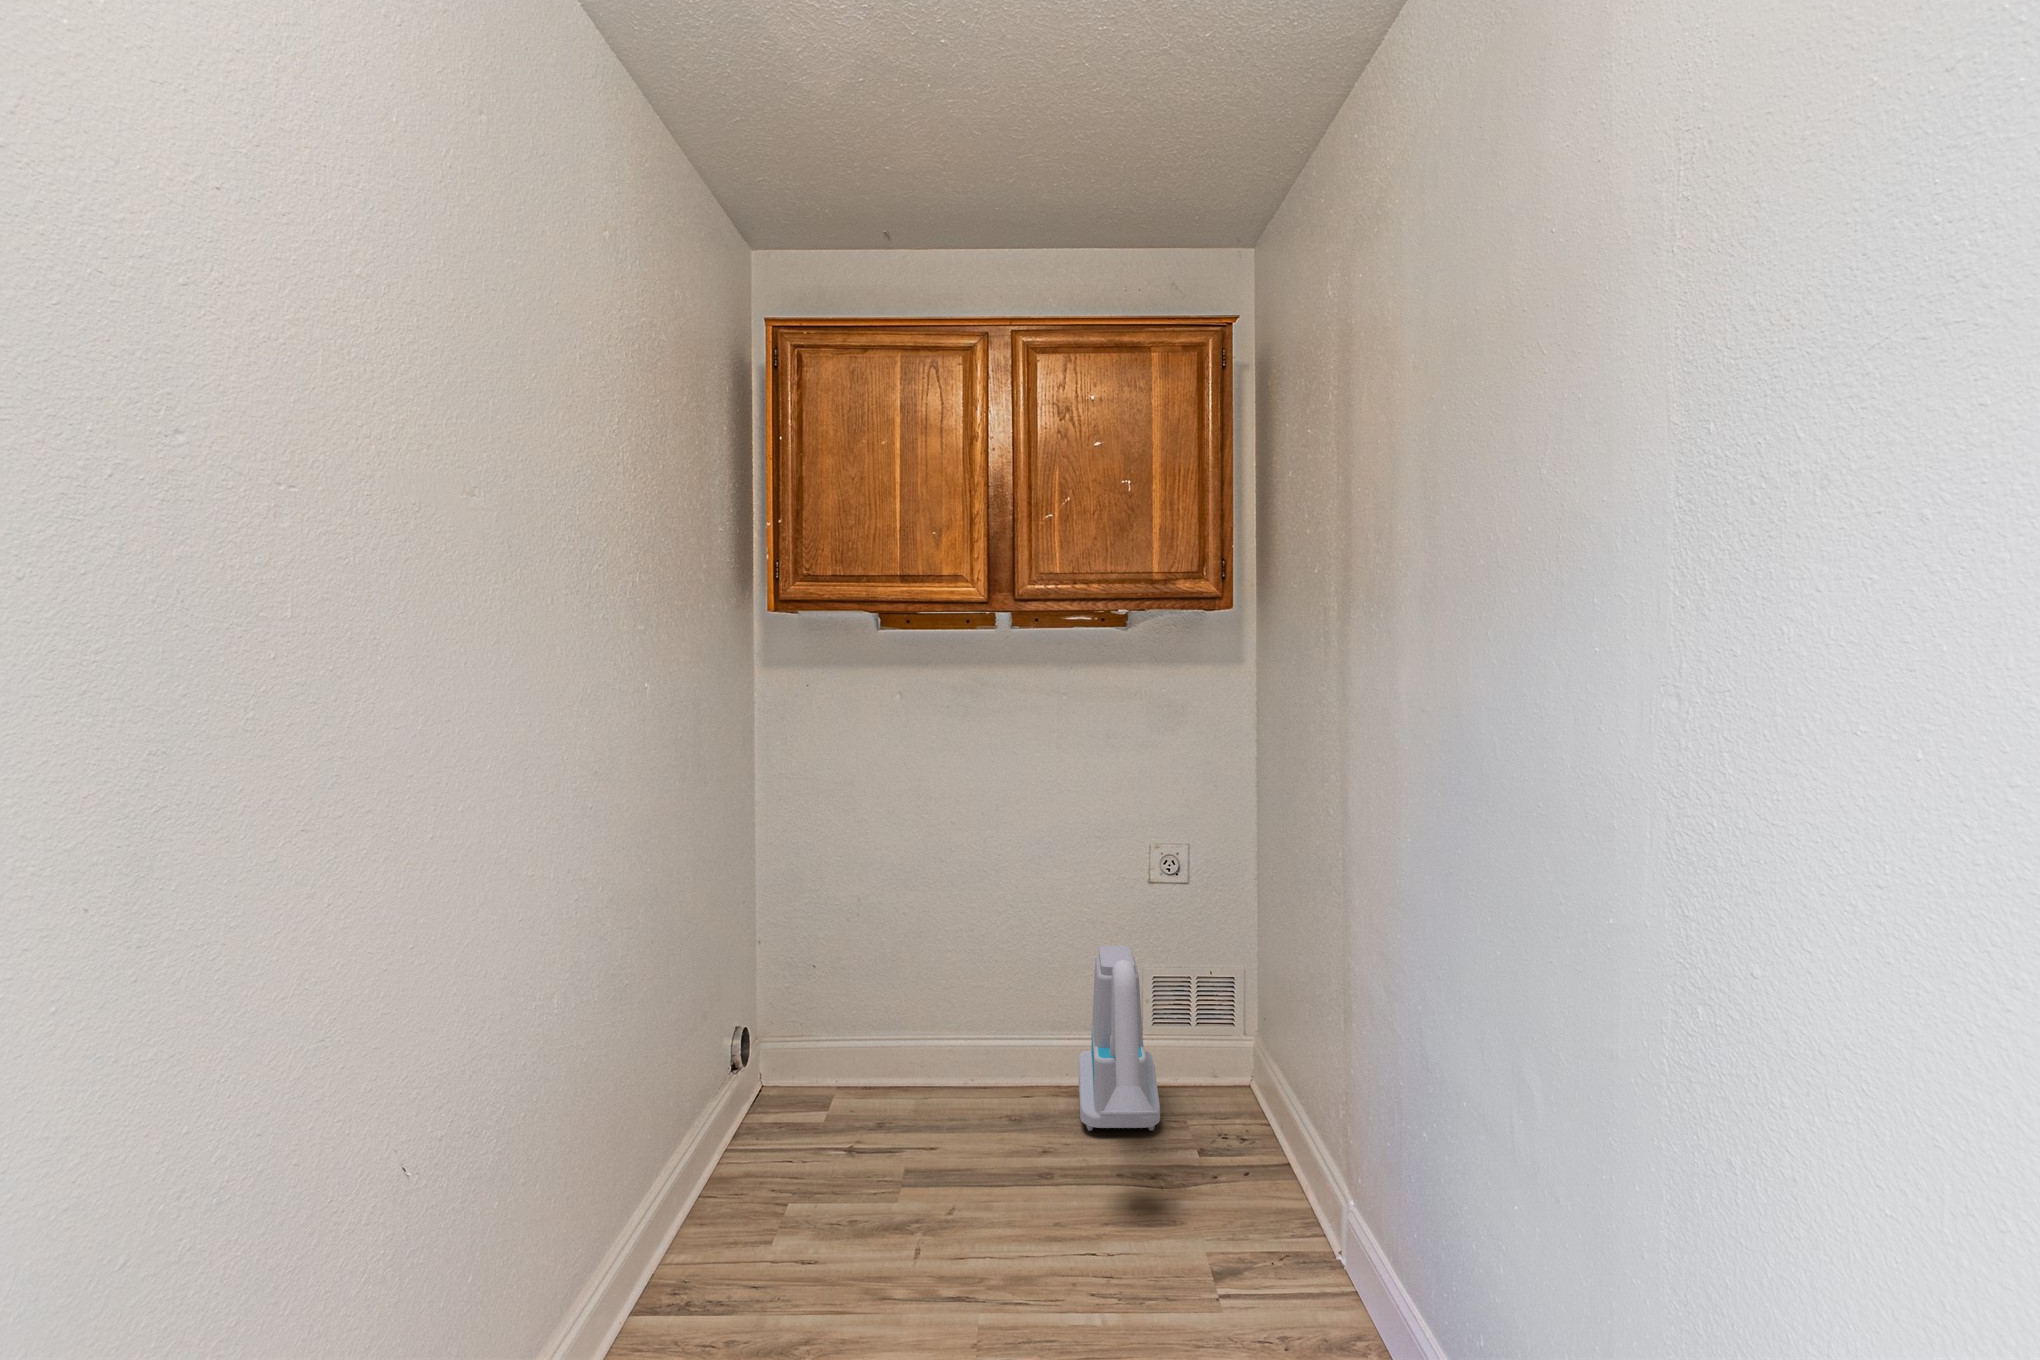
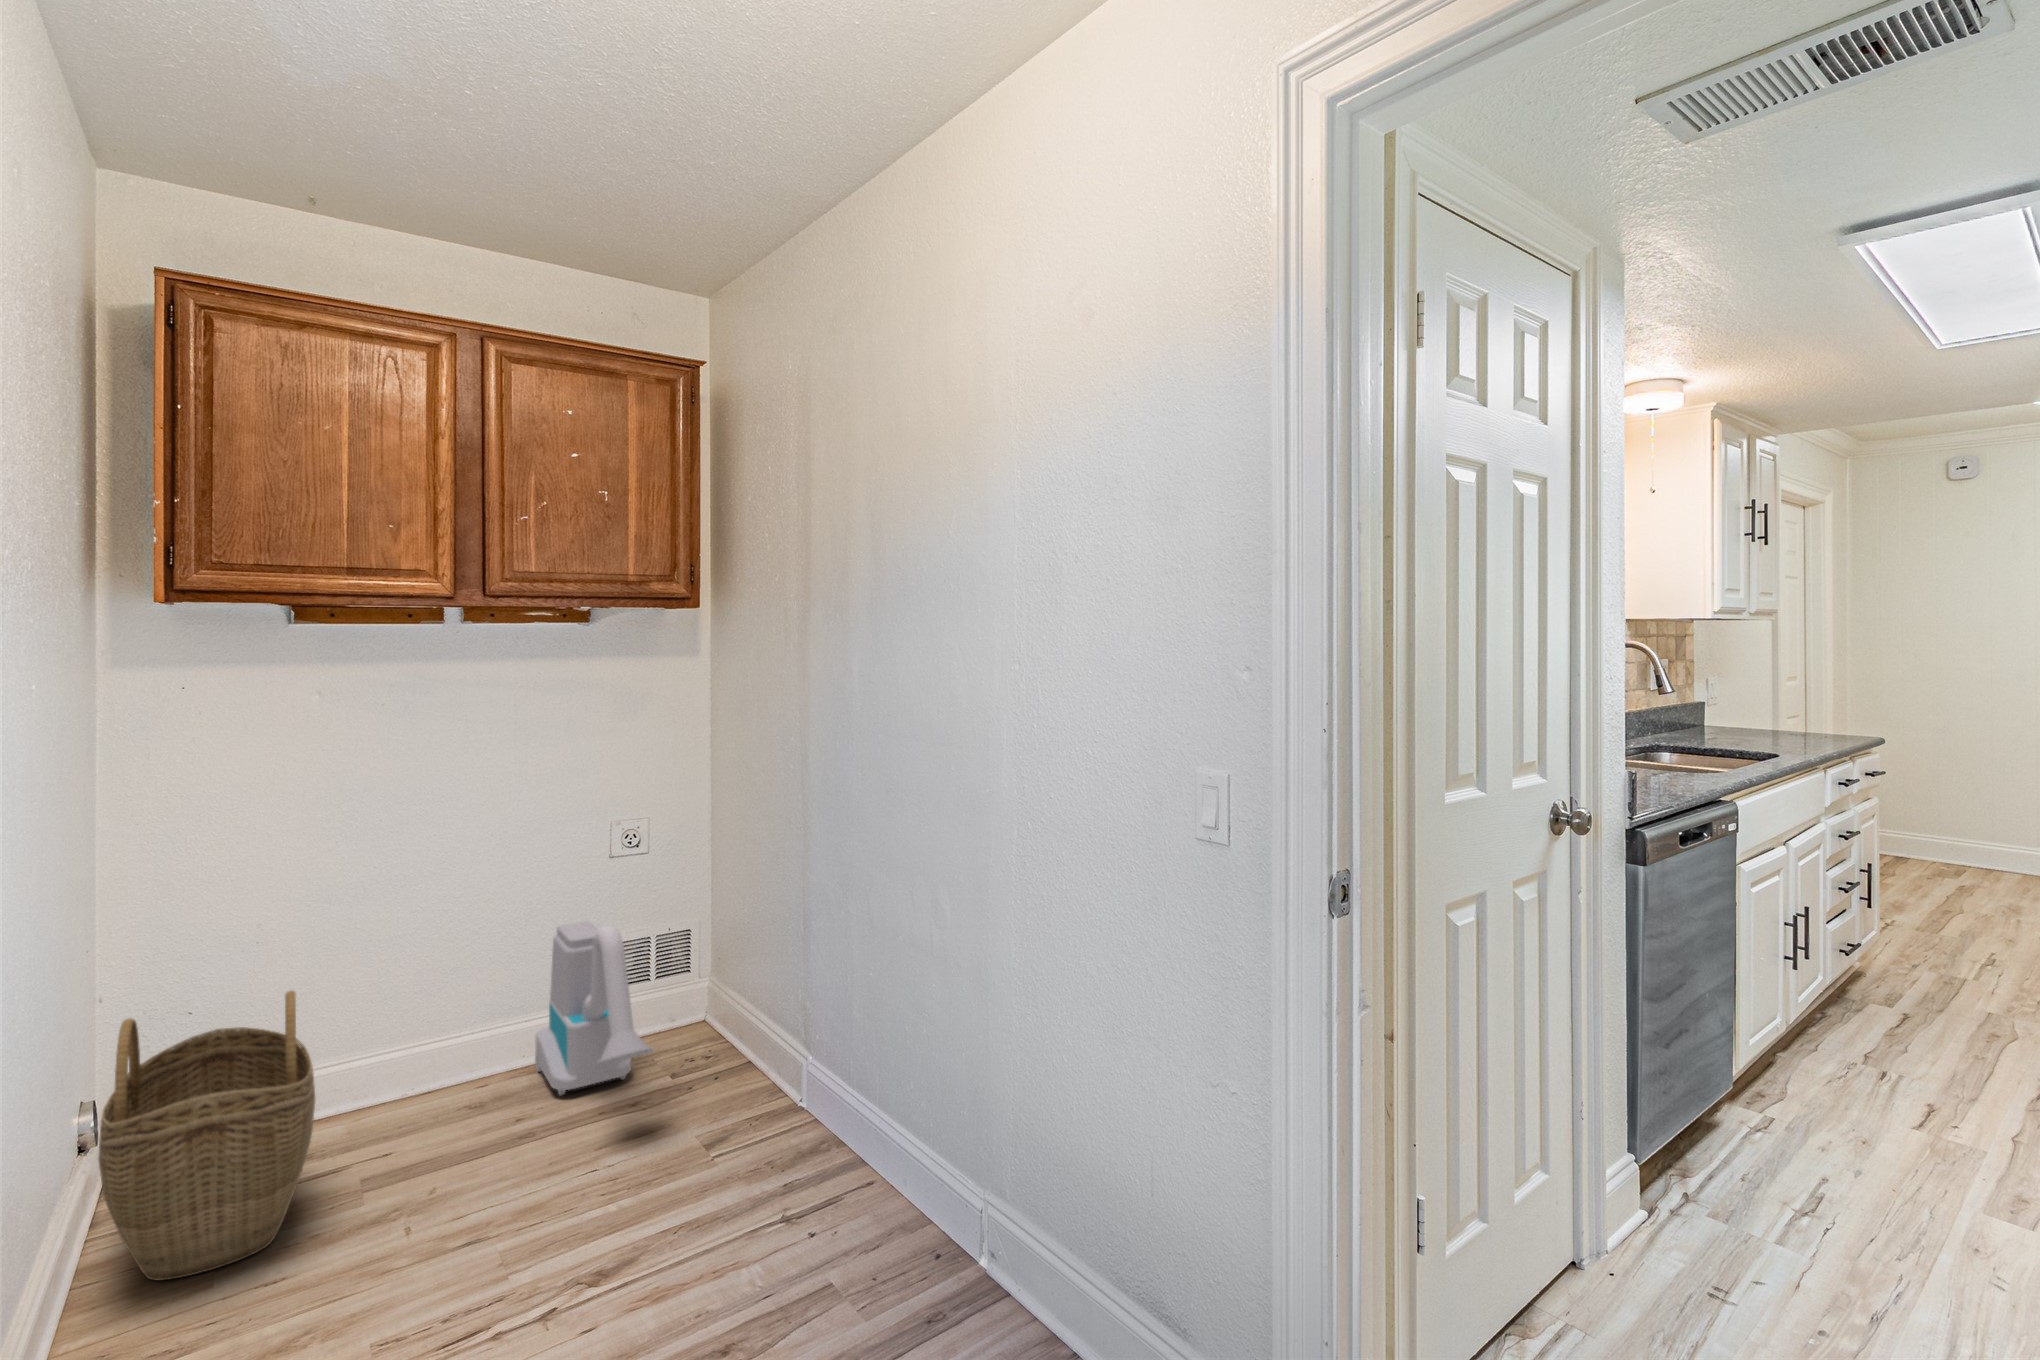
woven basket: none [701,973,863,1219] -> present [98,991,315,1280]

